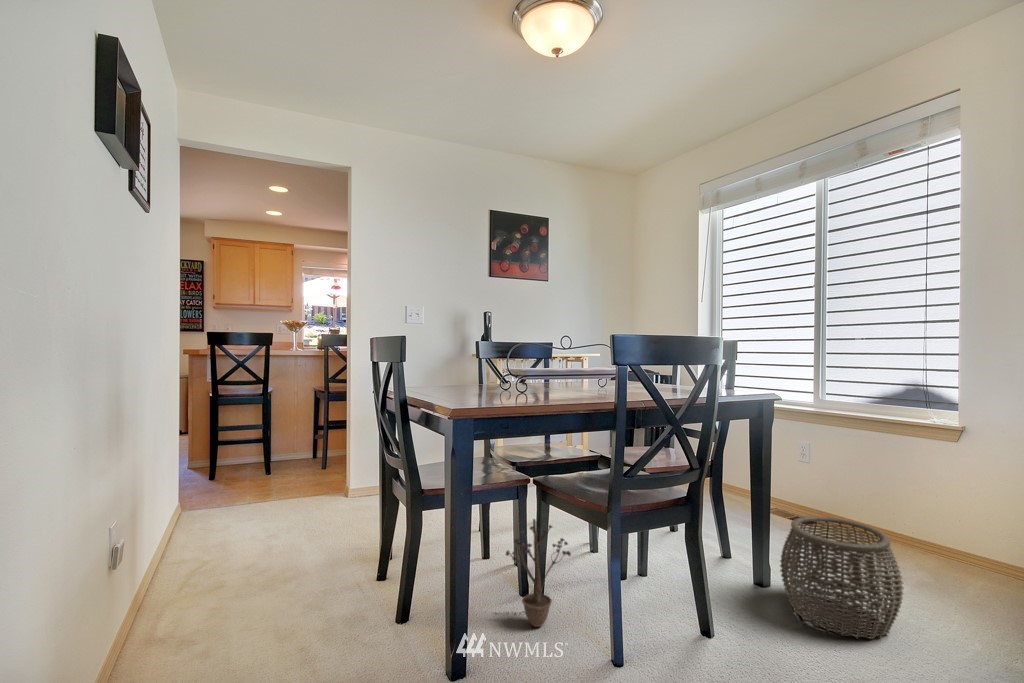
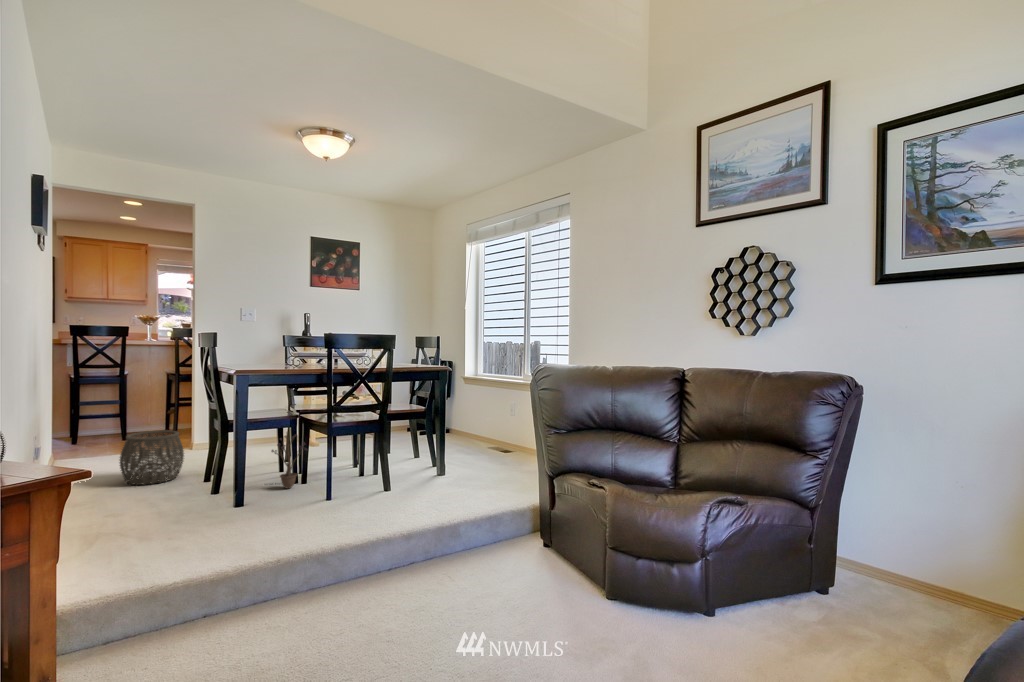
woven basket: present [780,516,904,639] -> present [120,430,184,485]

